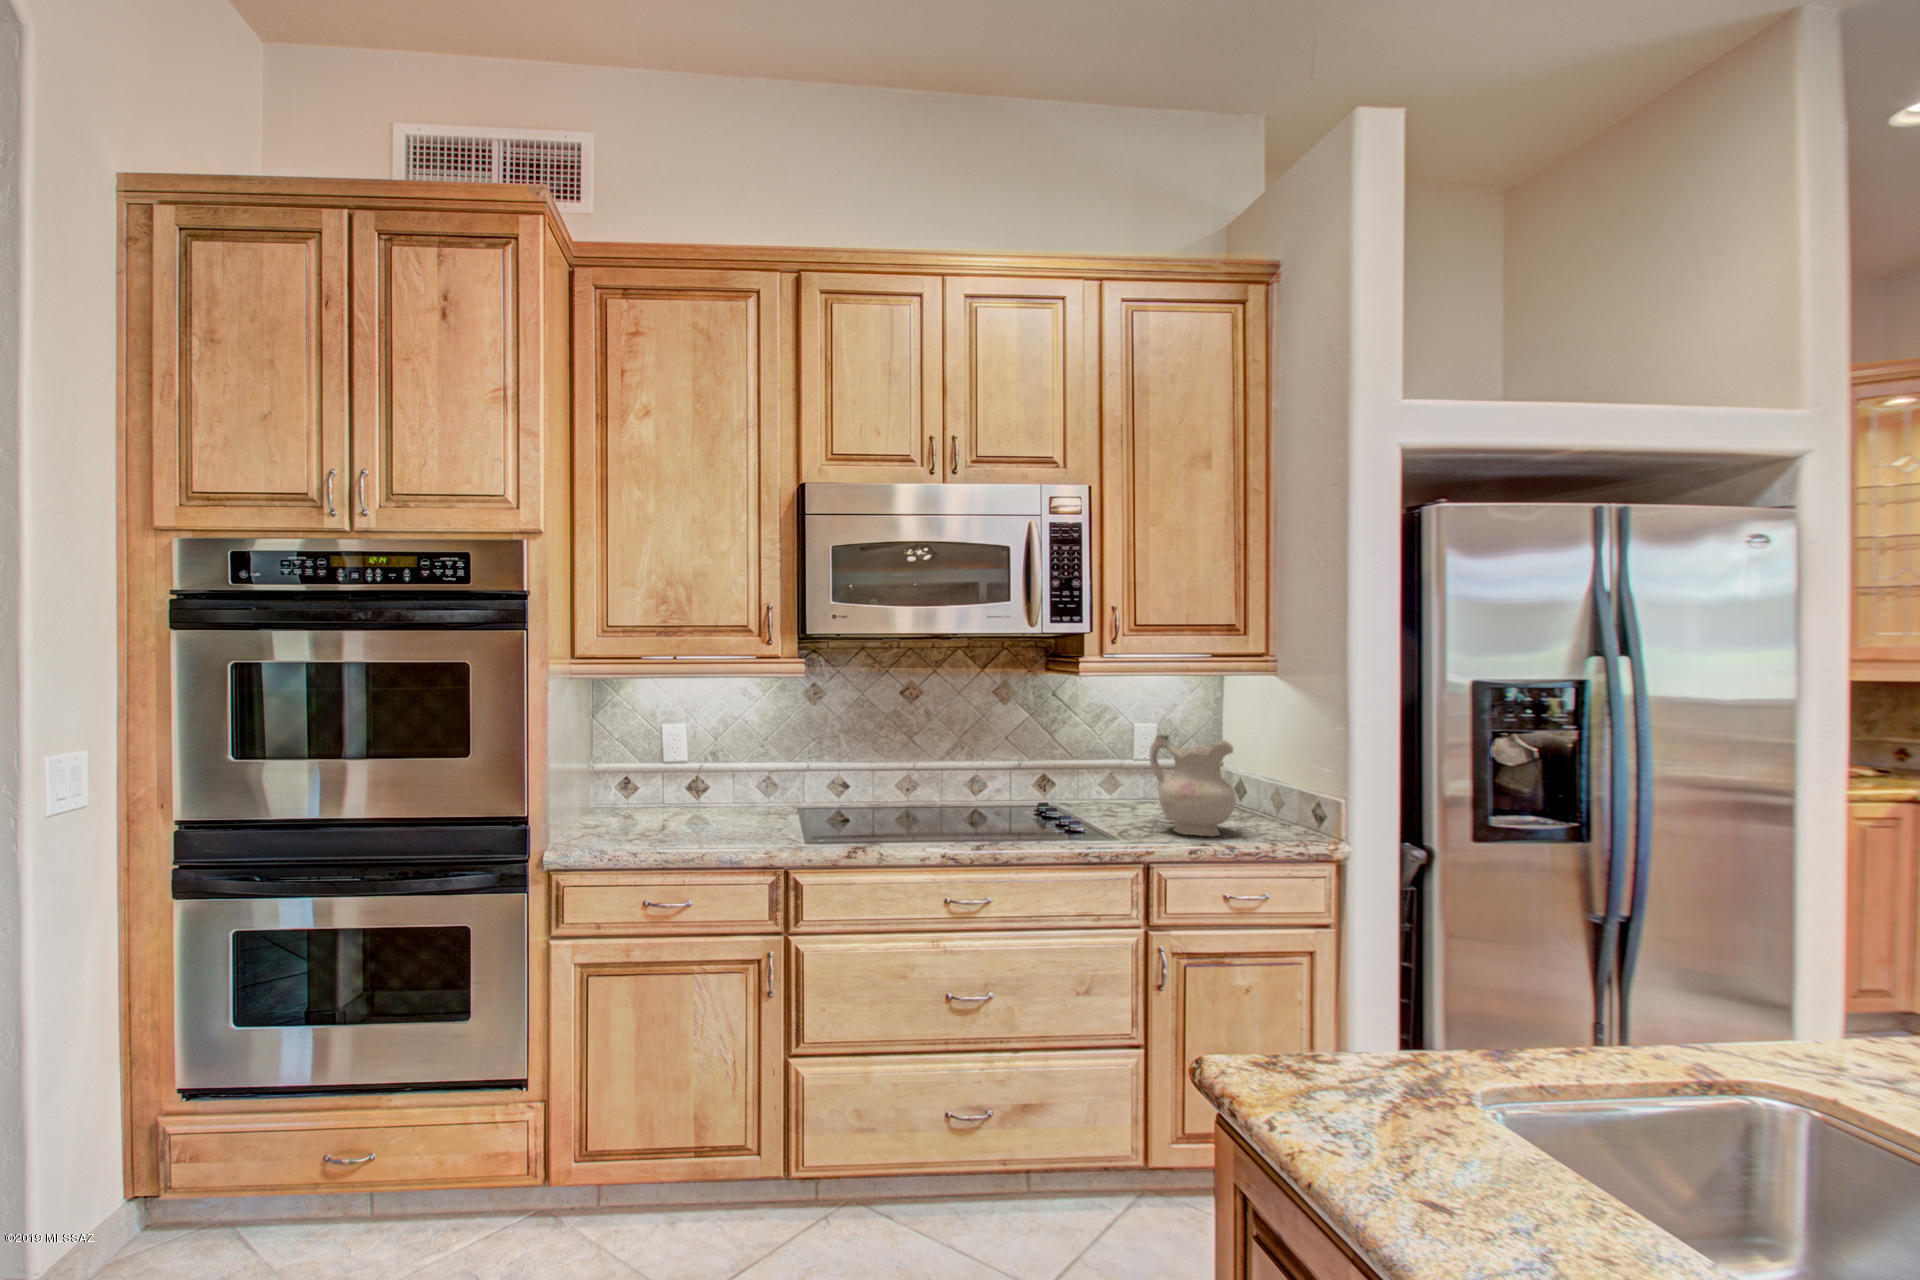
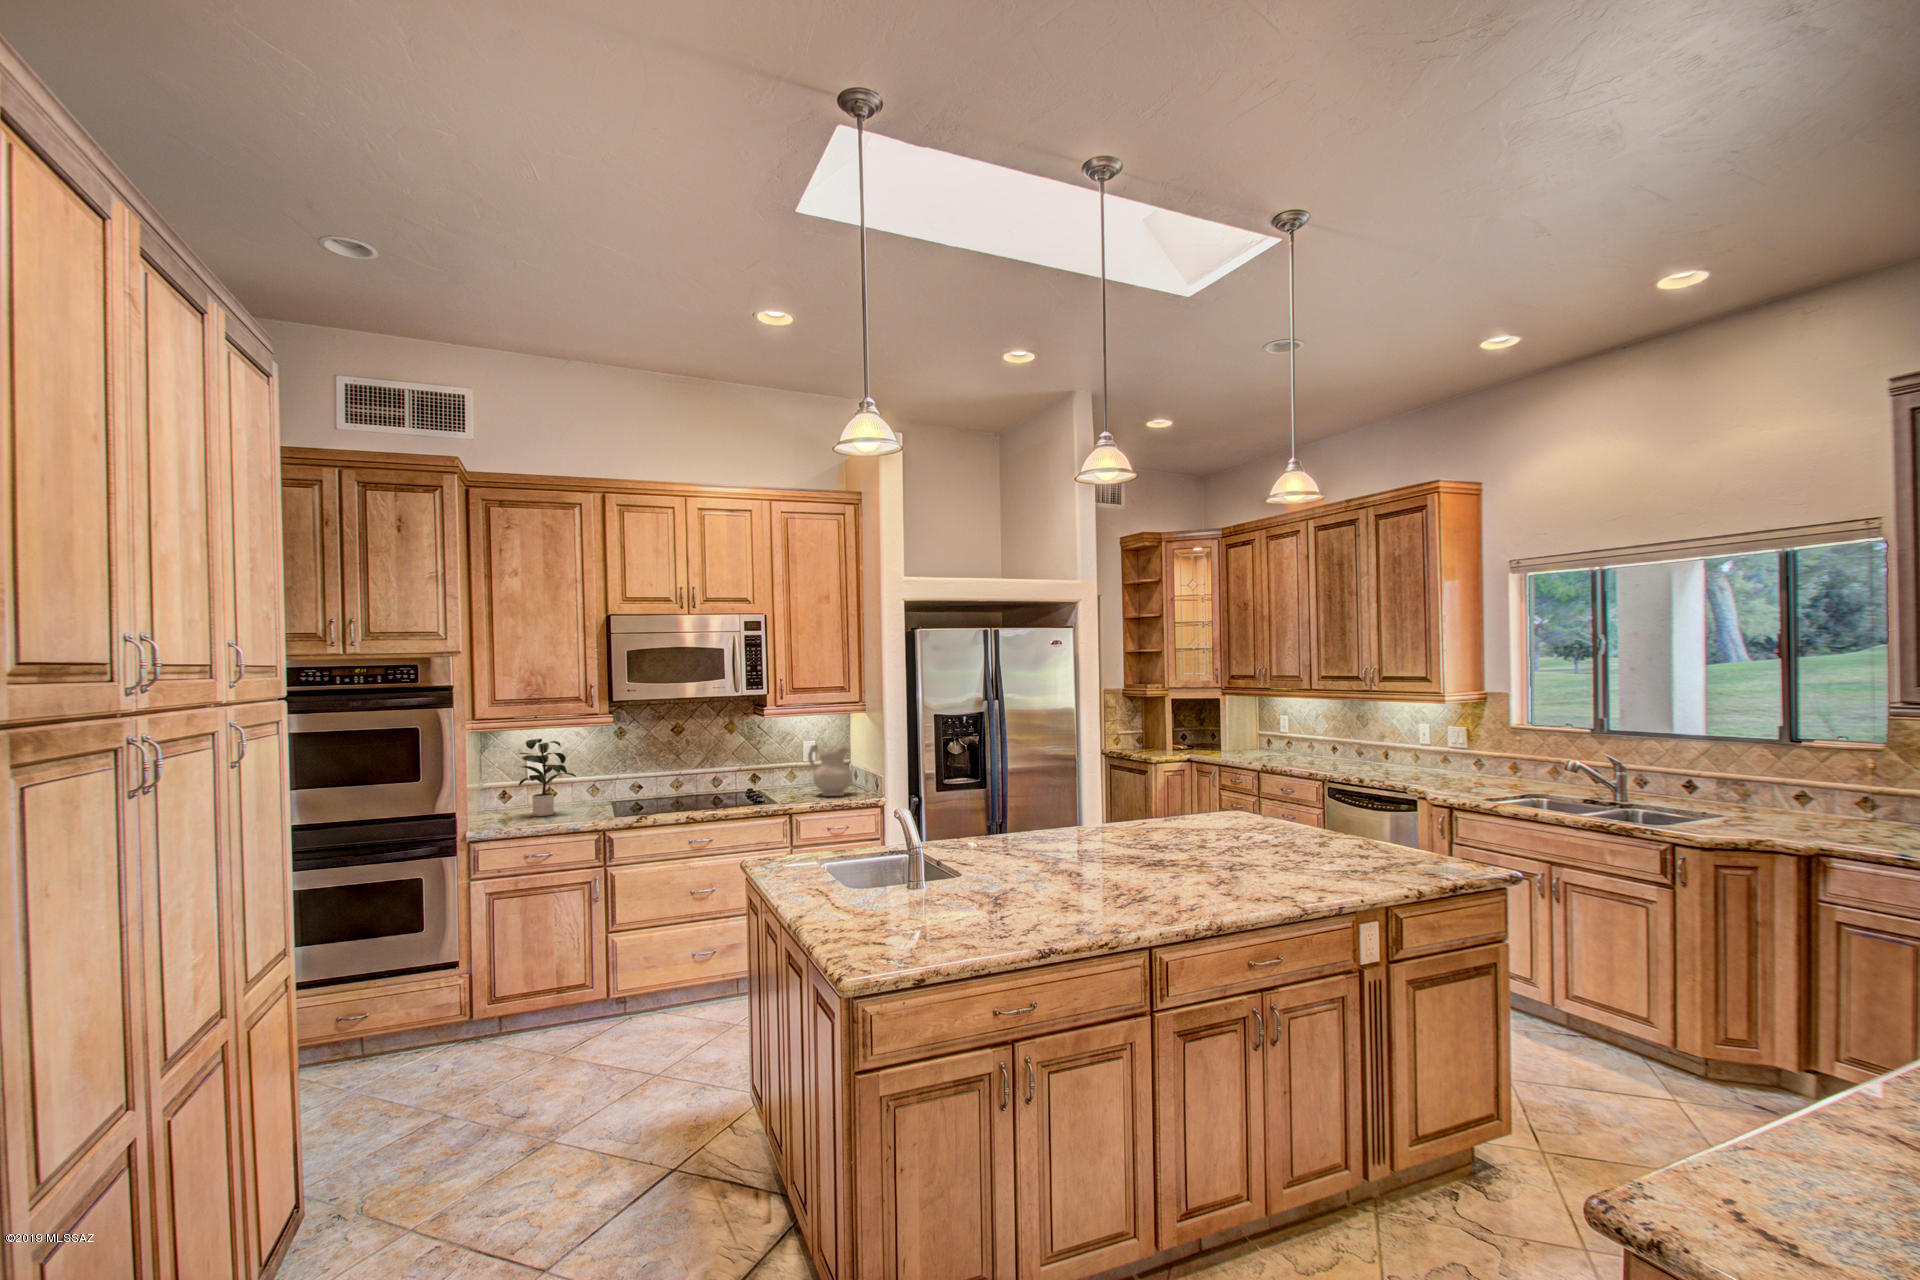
potted plant: none [632,695,762,833] -> present [519,739,576,816]

